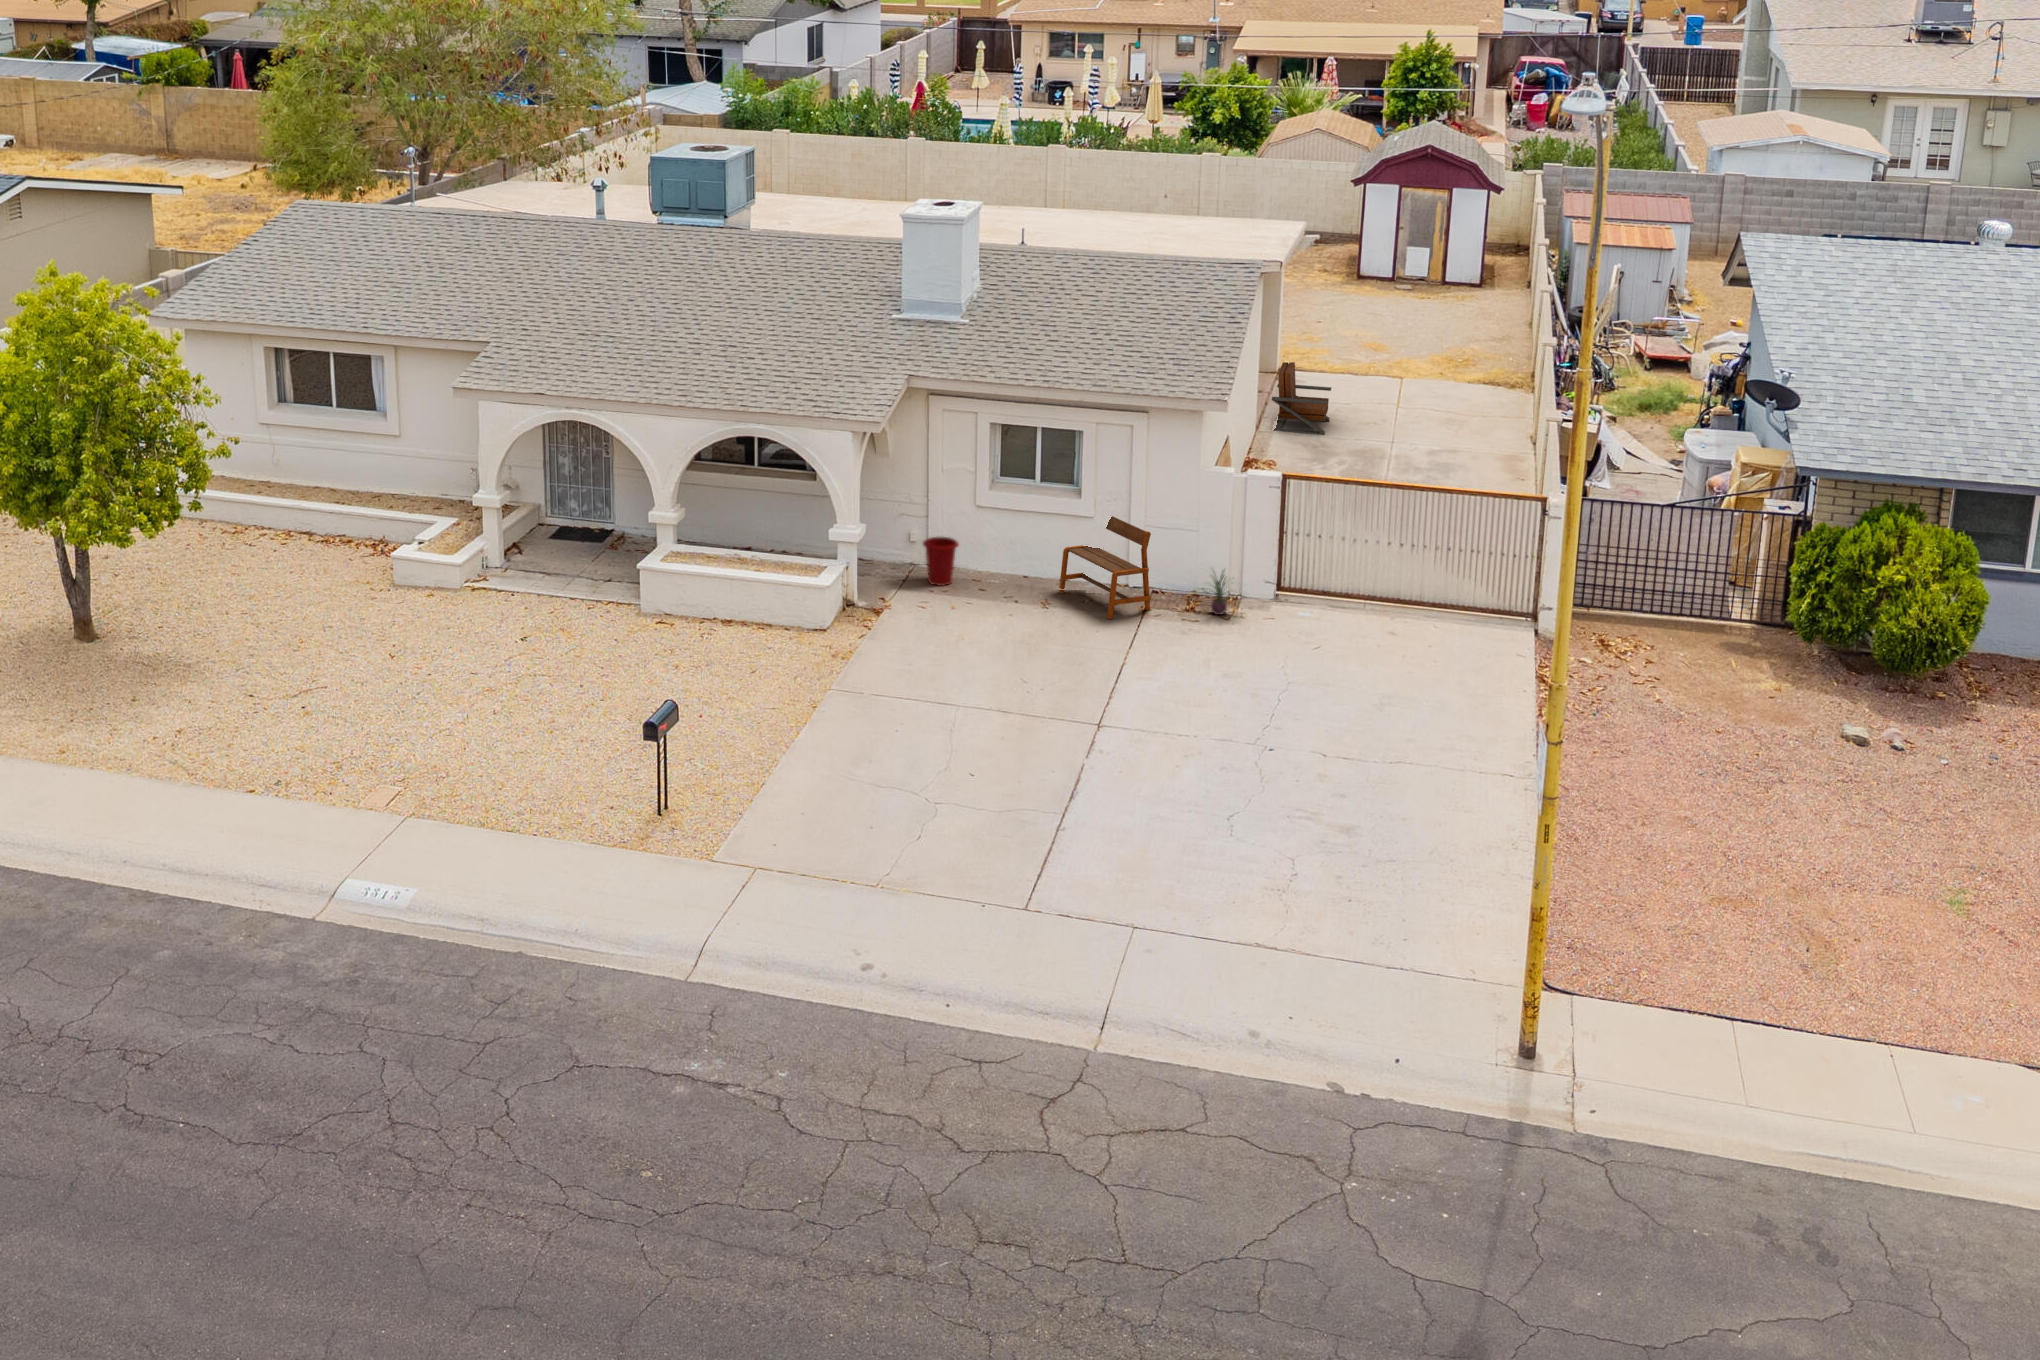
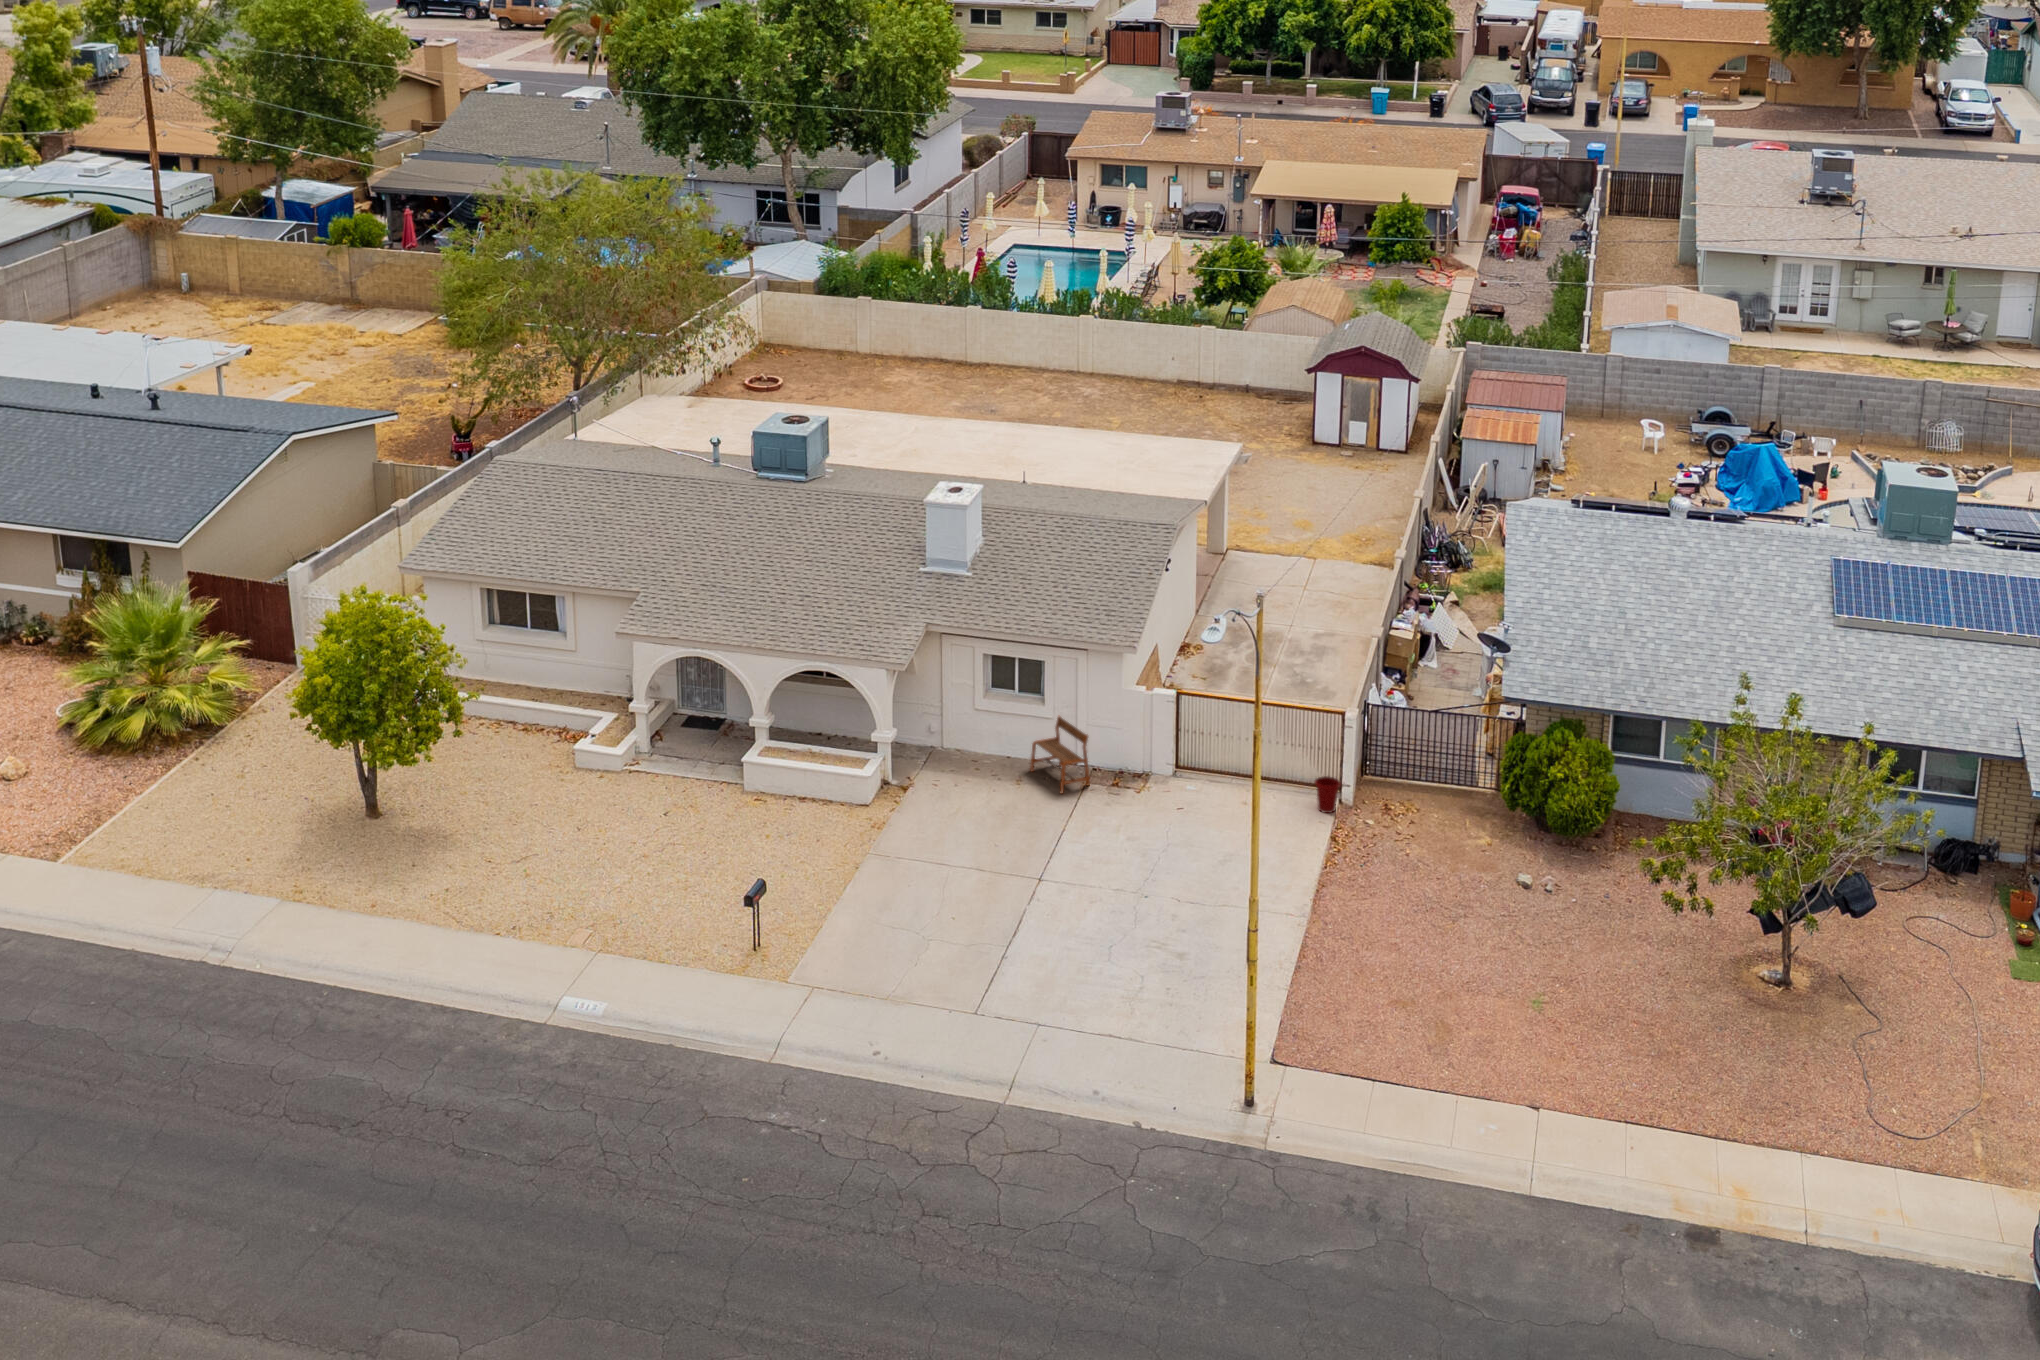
lounge chair: present [1272,362,1331,435] -> none [1206,564,1253,622]
waste bin: present [923,537,959,586] -> present [1315,776,1341,813]
decorative plant: present [1202,571,1233,615] -> none [1119,758,1153,790]

